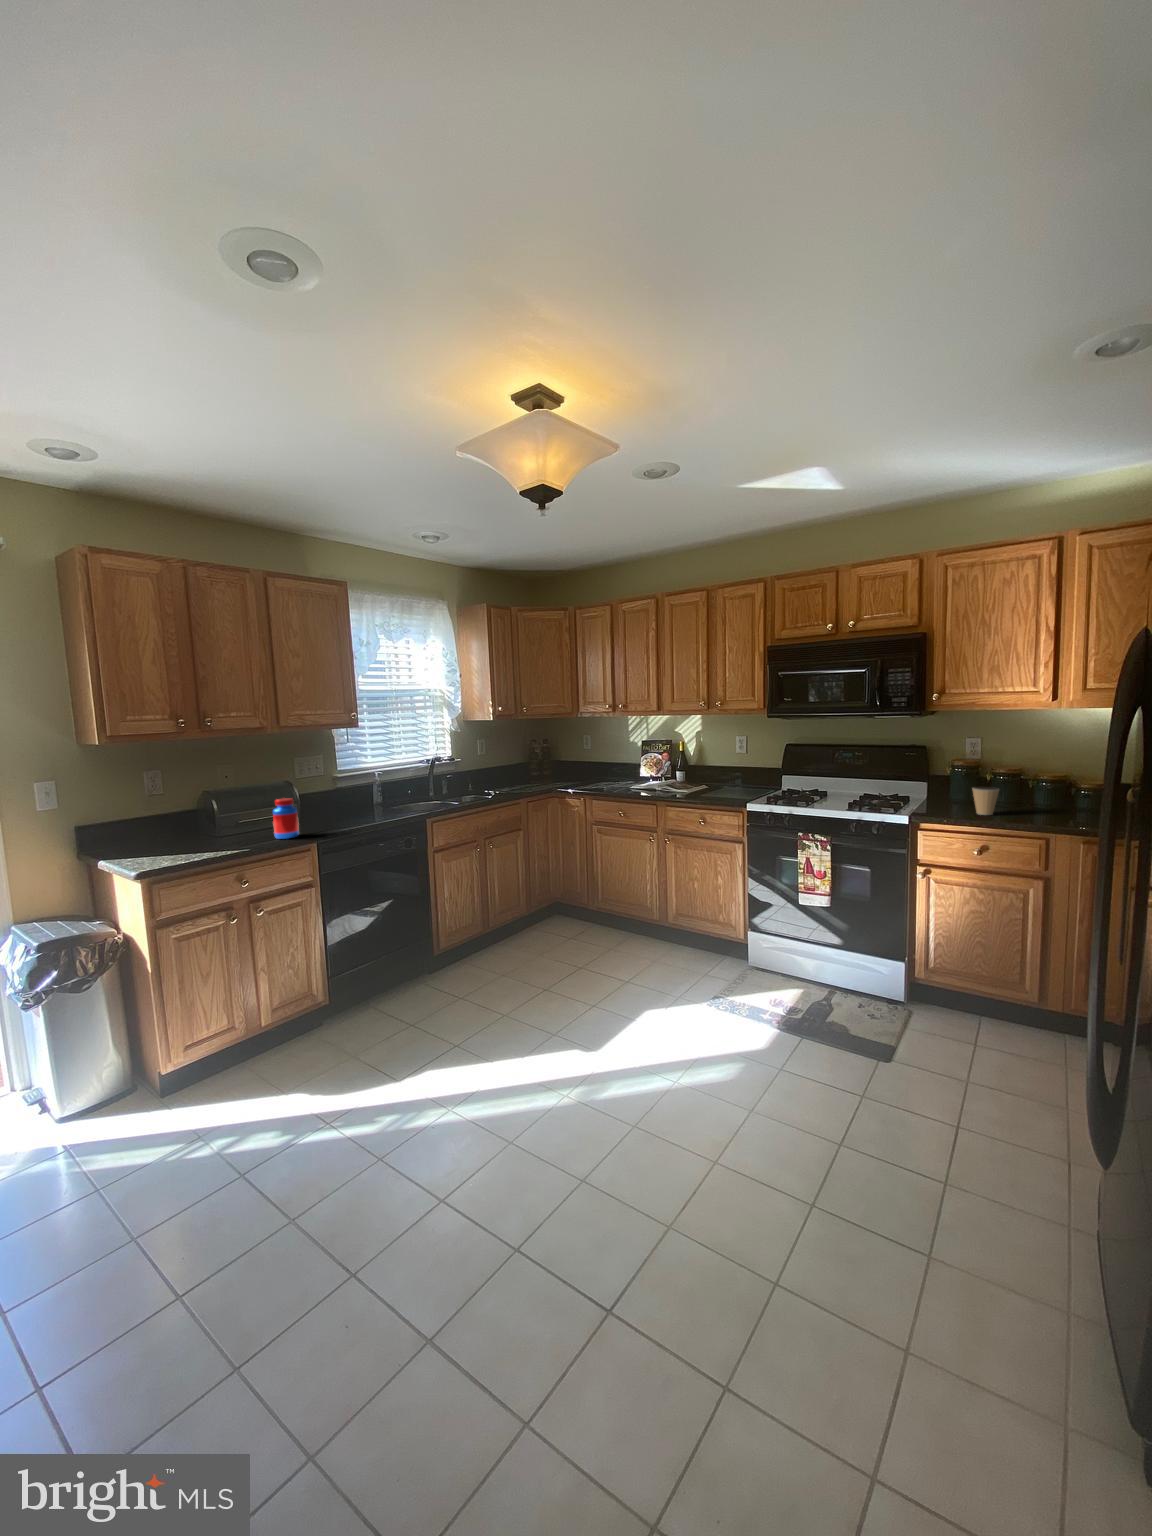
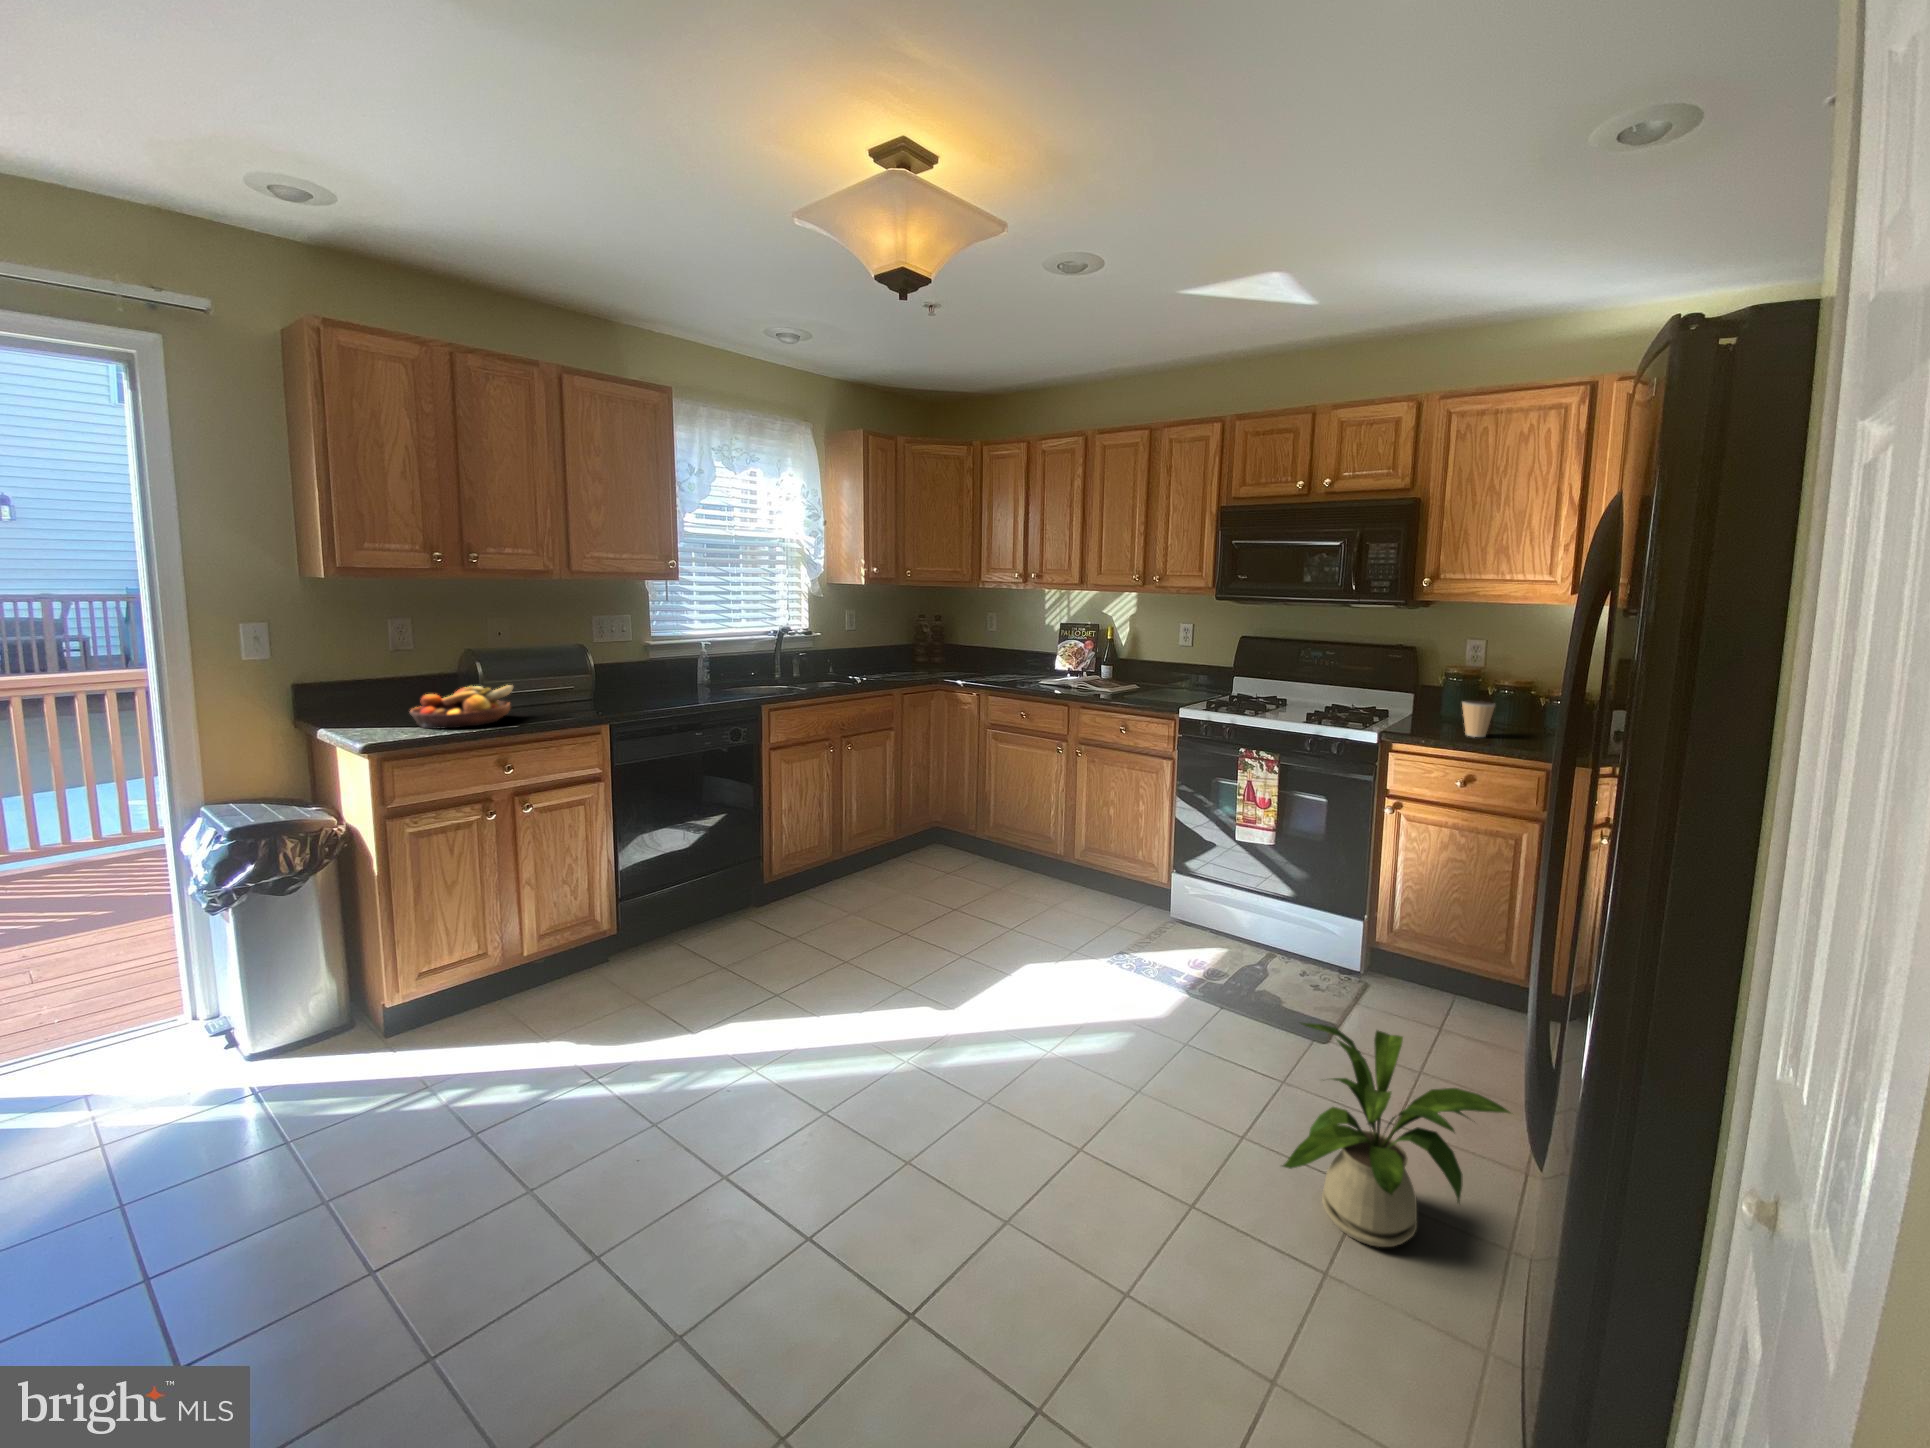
jar: present [273,798,299,839] -> none [554,665,589,717]
fruit bowl: none [166,817,242,855] -> present [410,685,513,728]
house plant: none [890,1058,1078,1238] -> present [1283,1023,1510,1247]

